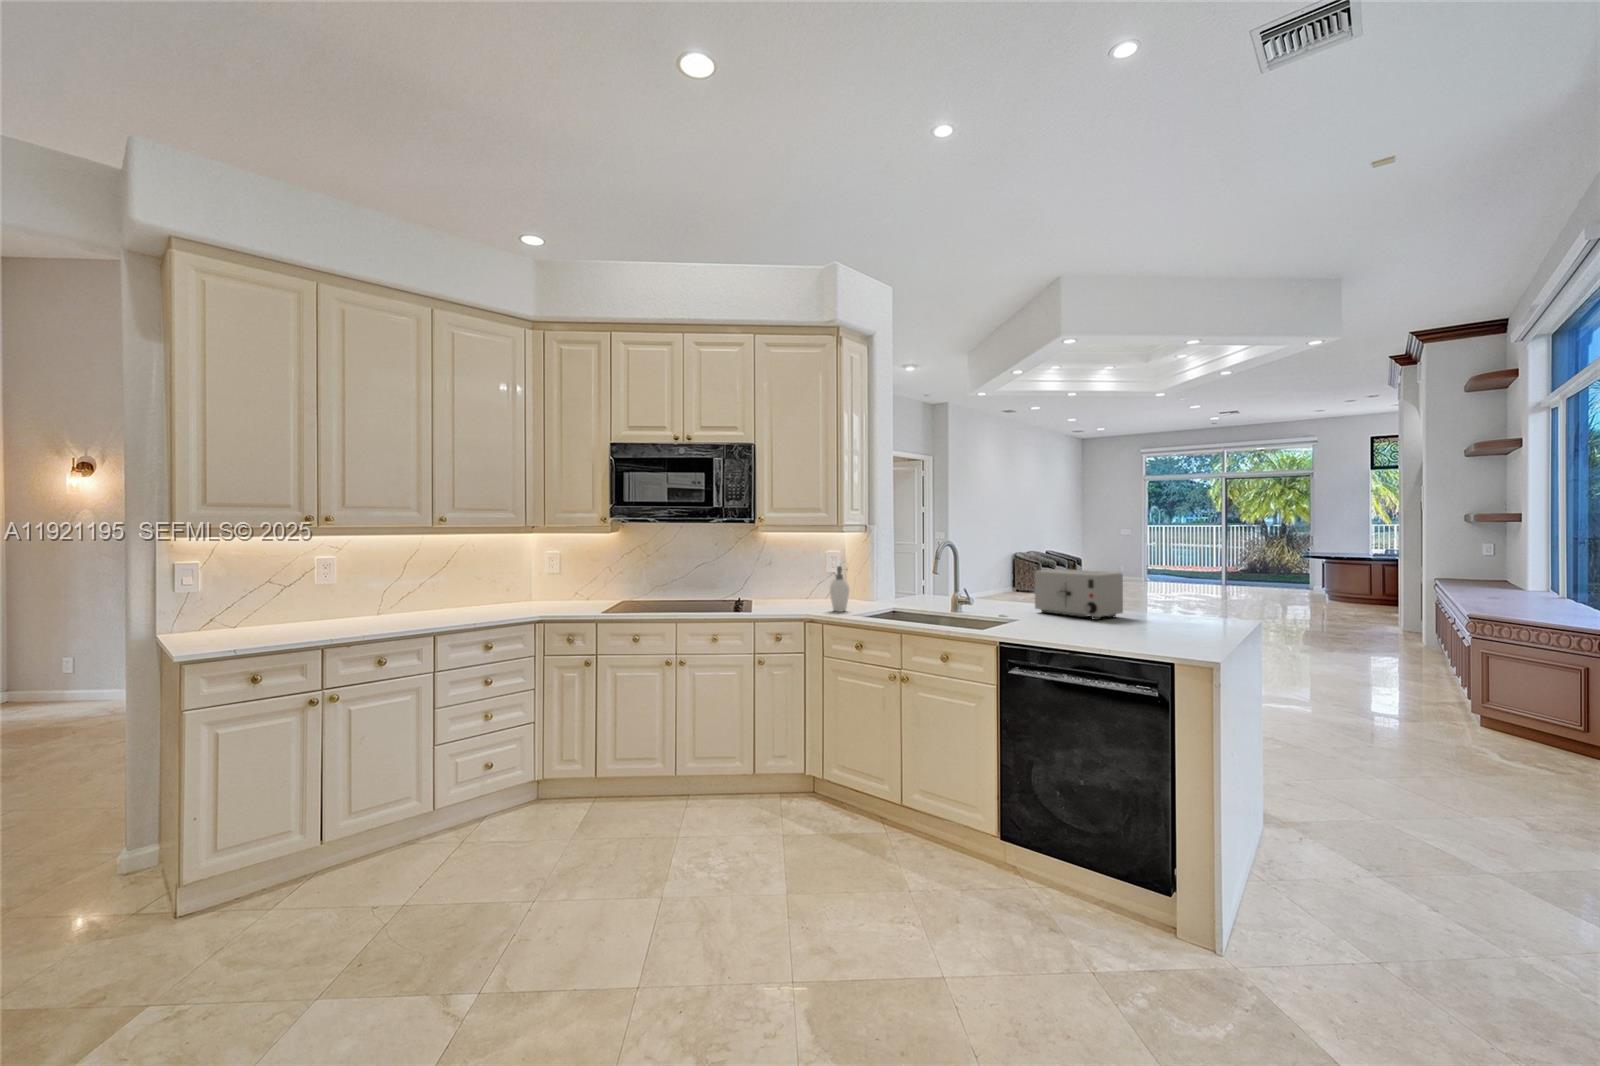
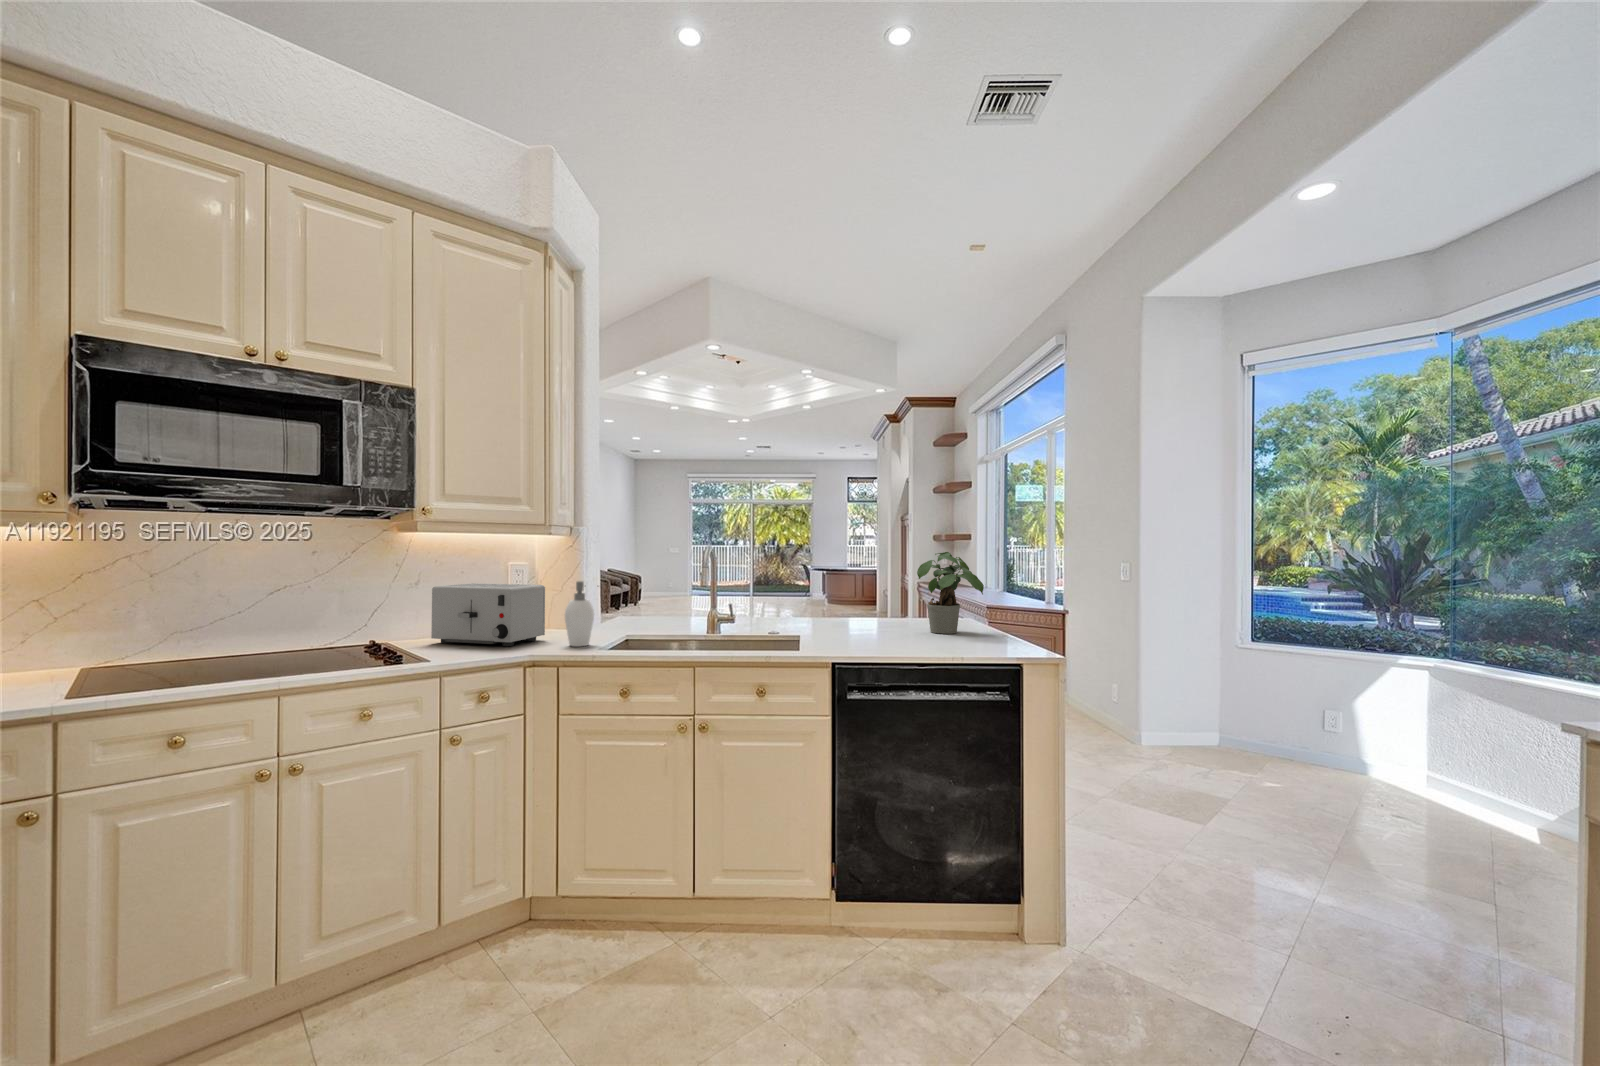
potted plant: none [1130,547,1217,632] -> present [917,552,984,634]
toaster: present [1035,569,1123,620] -> present [431,583,545,646]

